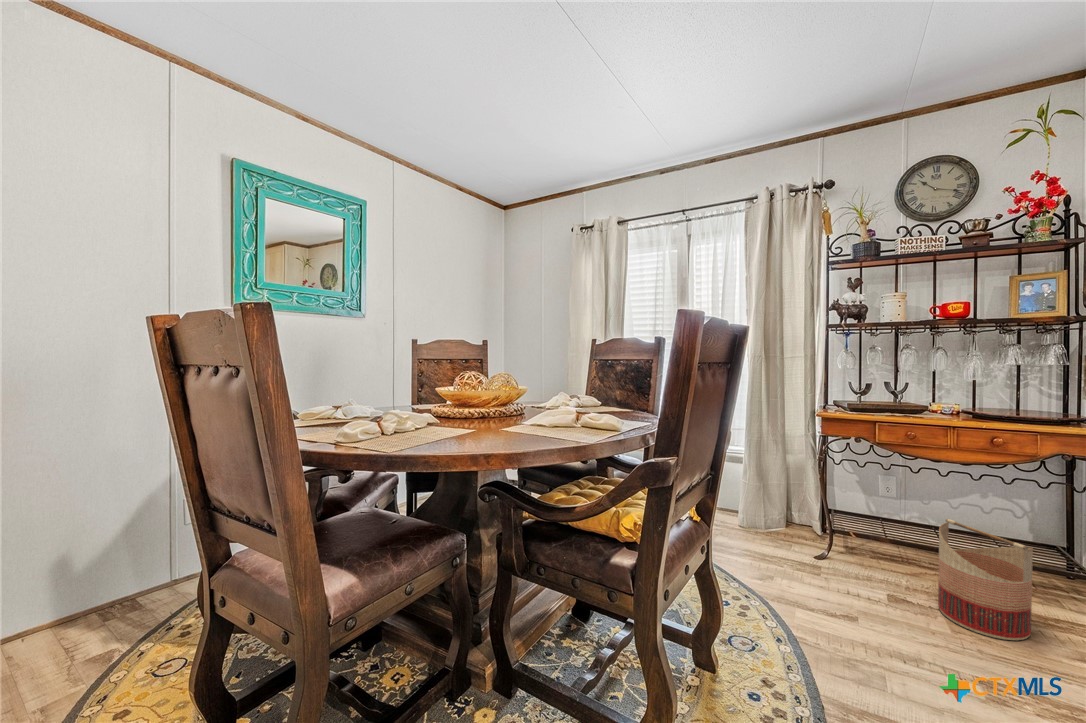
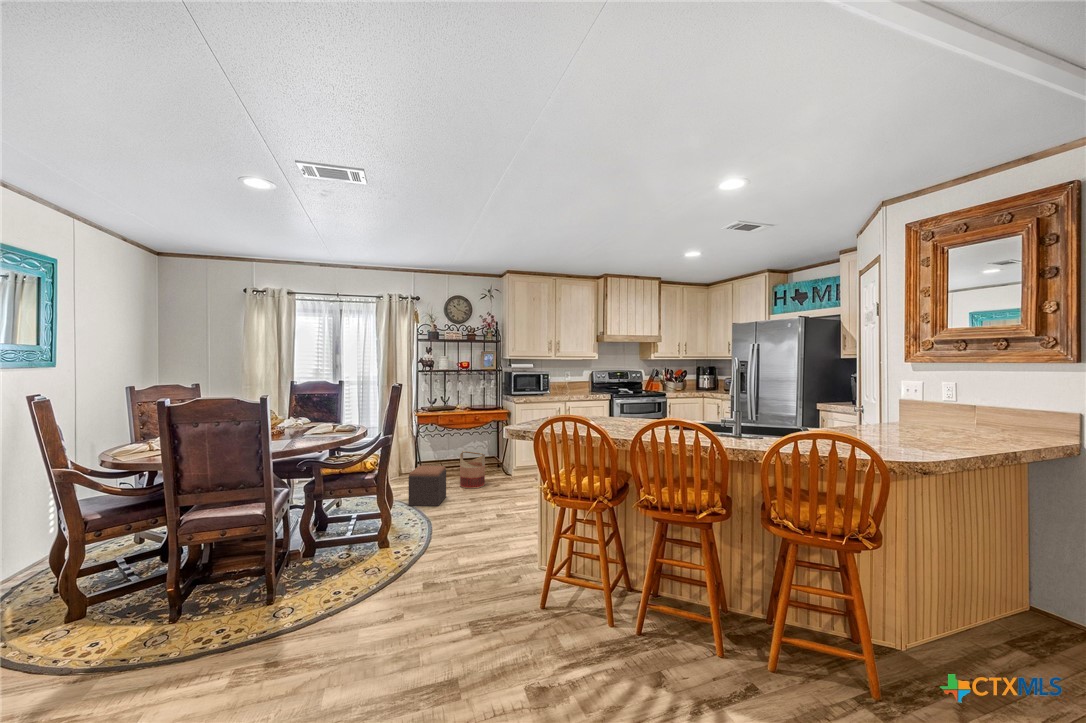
footstool: none [779,534,892,667] -> present [409,466,446,506]

